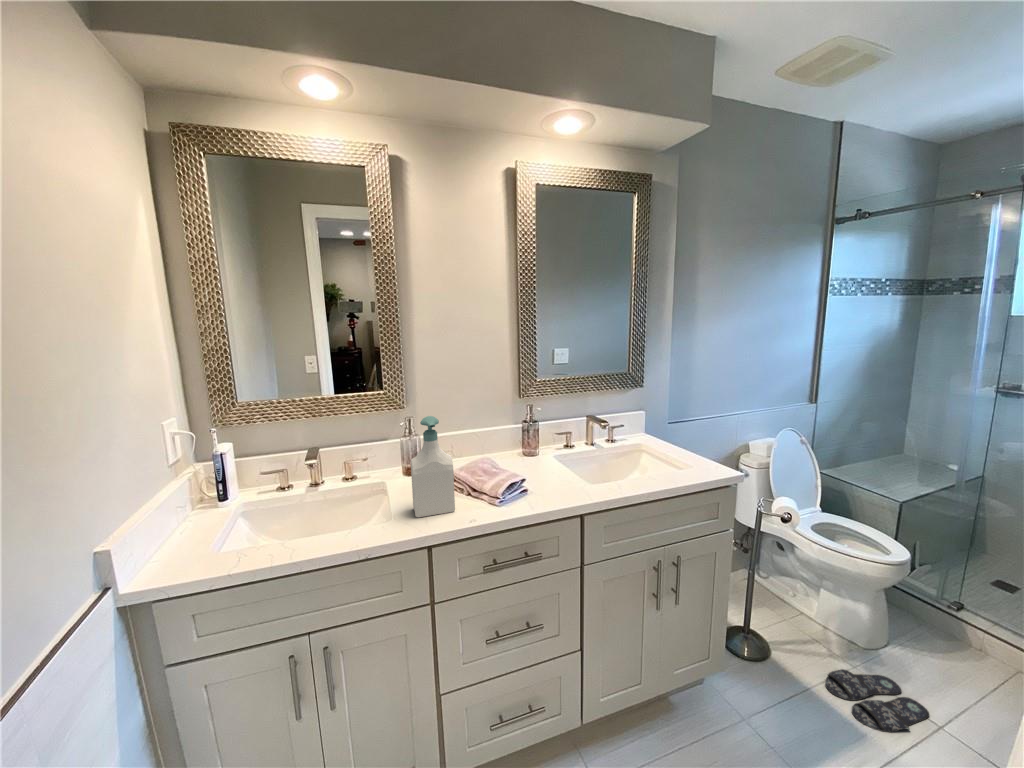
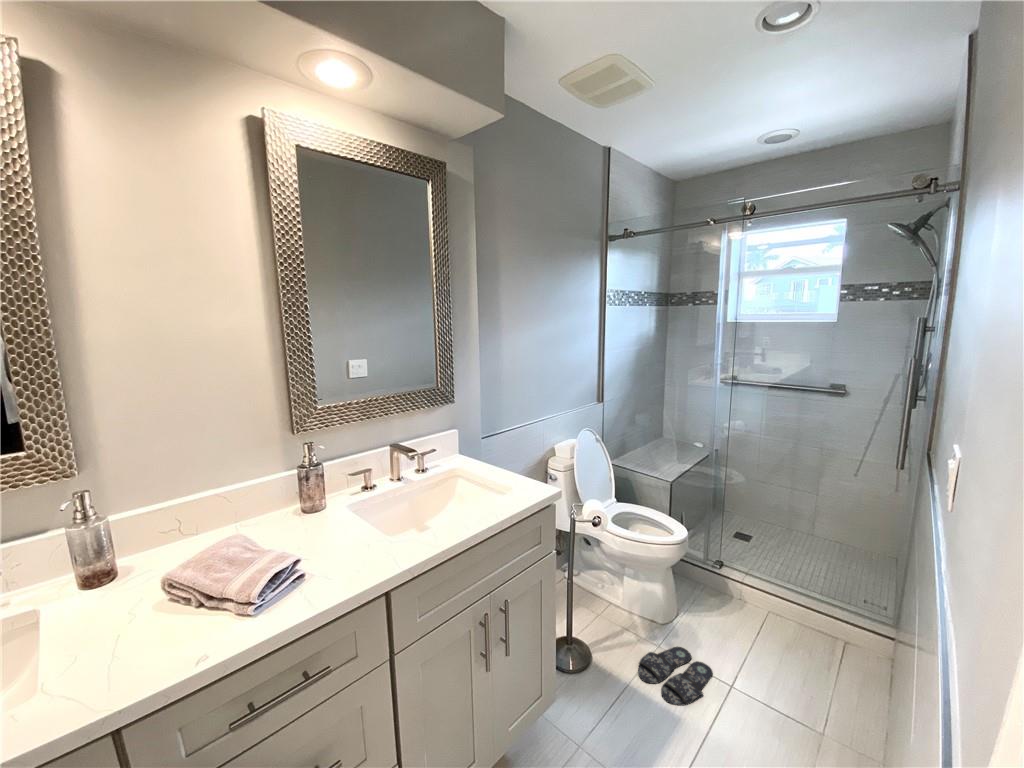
soap bottle: present [411,416,455,517] -> none [65,497,171,682]

